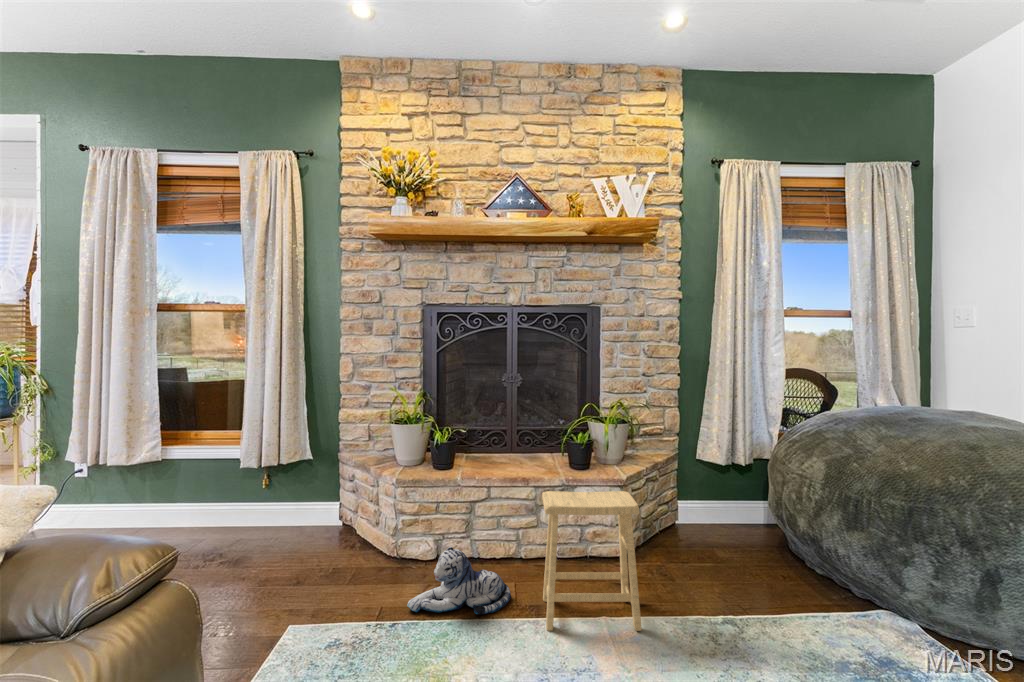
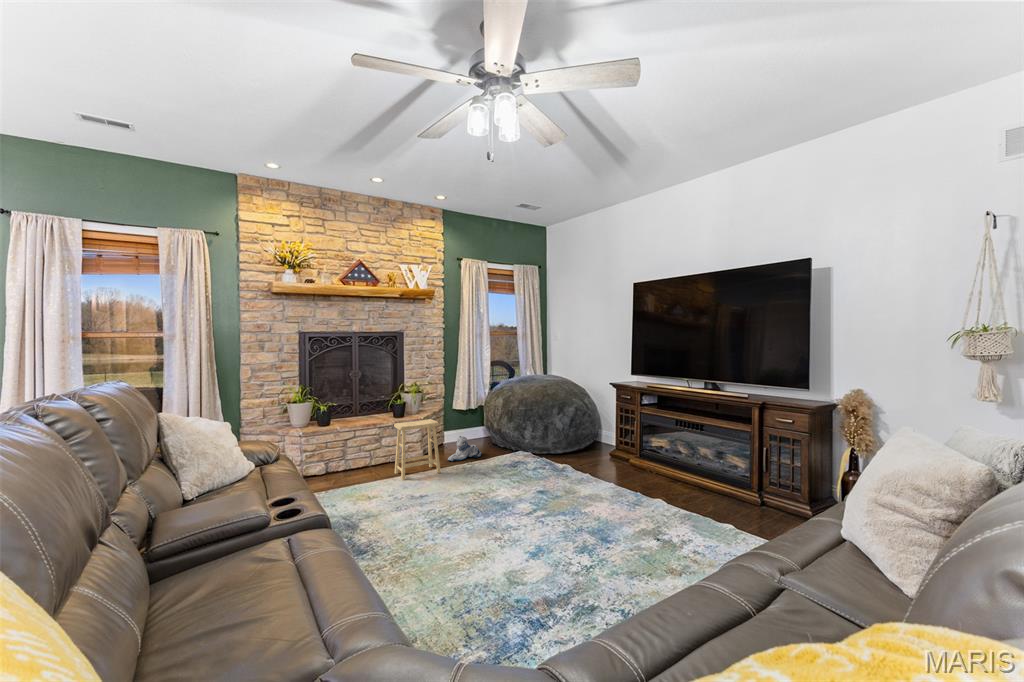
plush toy: present [407,547,511,614] -> present [448,436,482,461]

